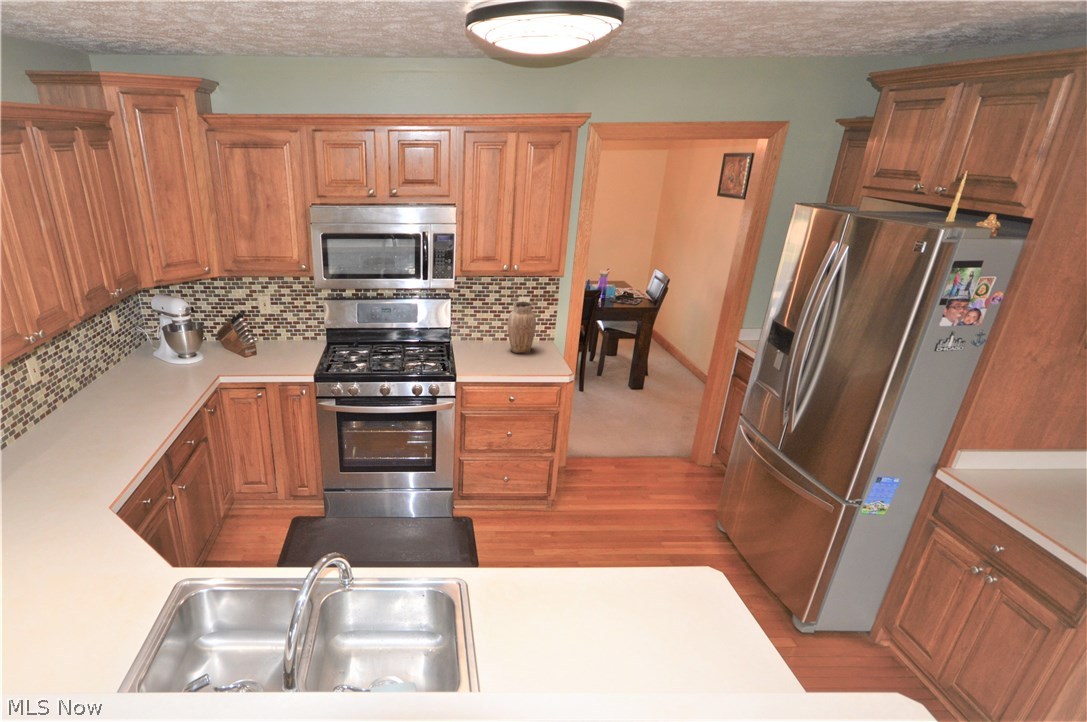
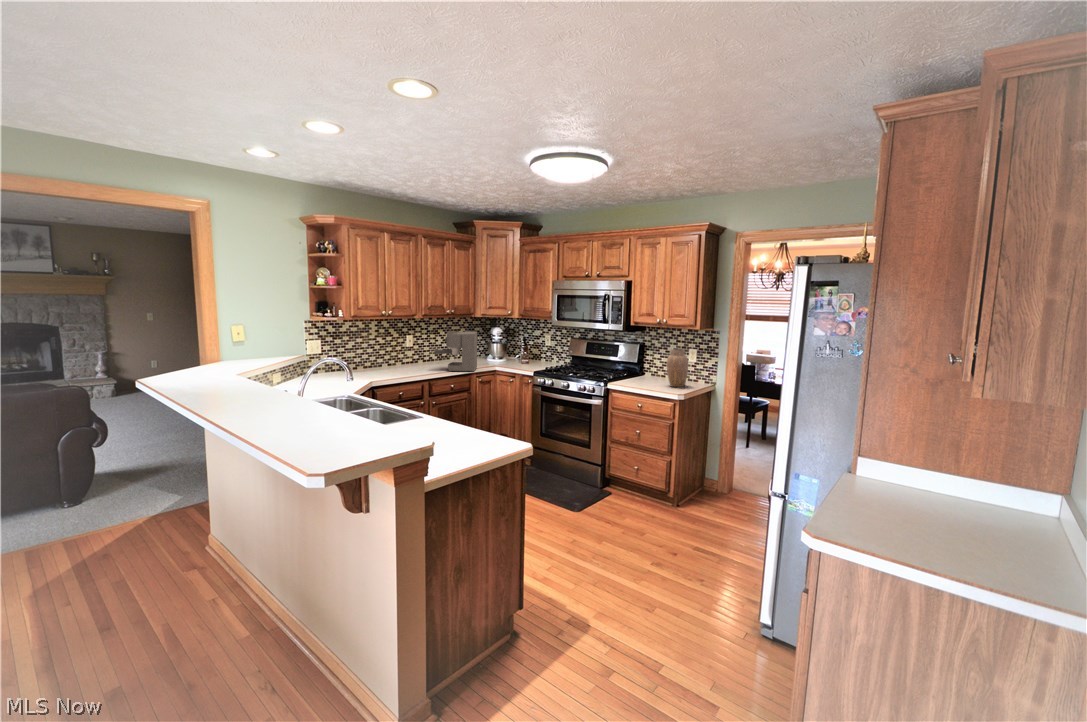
coffee maker: none [43,316,162,413] -> present [434,331,477,372]

